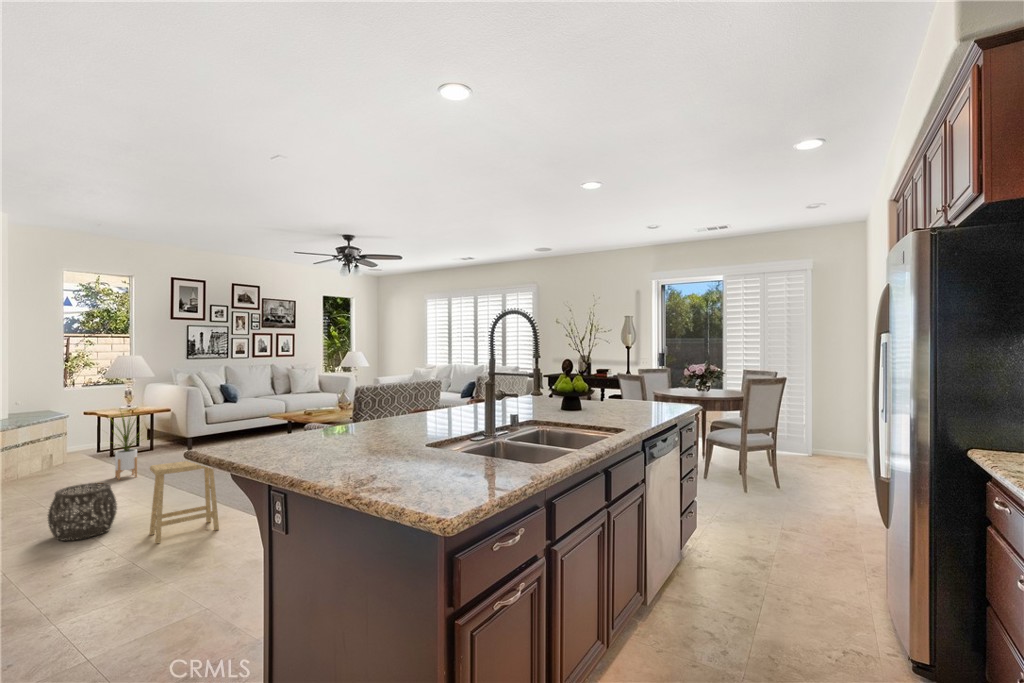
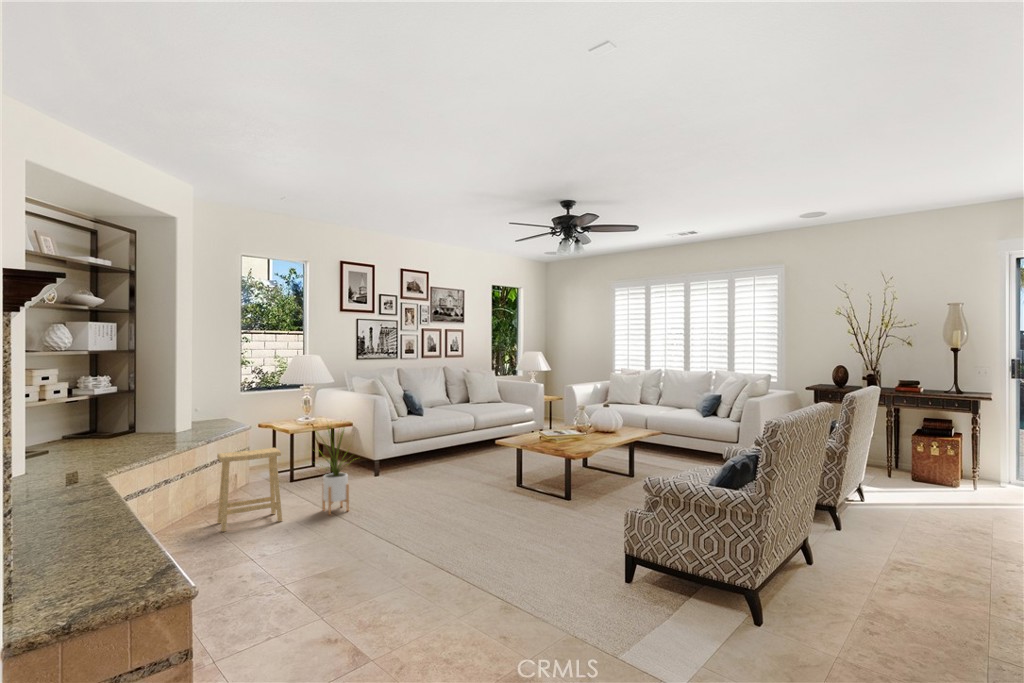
footstool: present [150,461,219,544] -> present [217,448,282,532]
woven basket: present [48,483,117,541] -> none [307,532,394,630]

